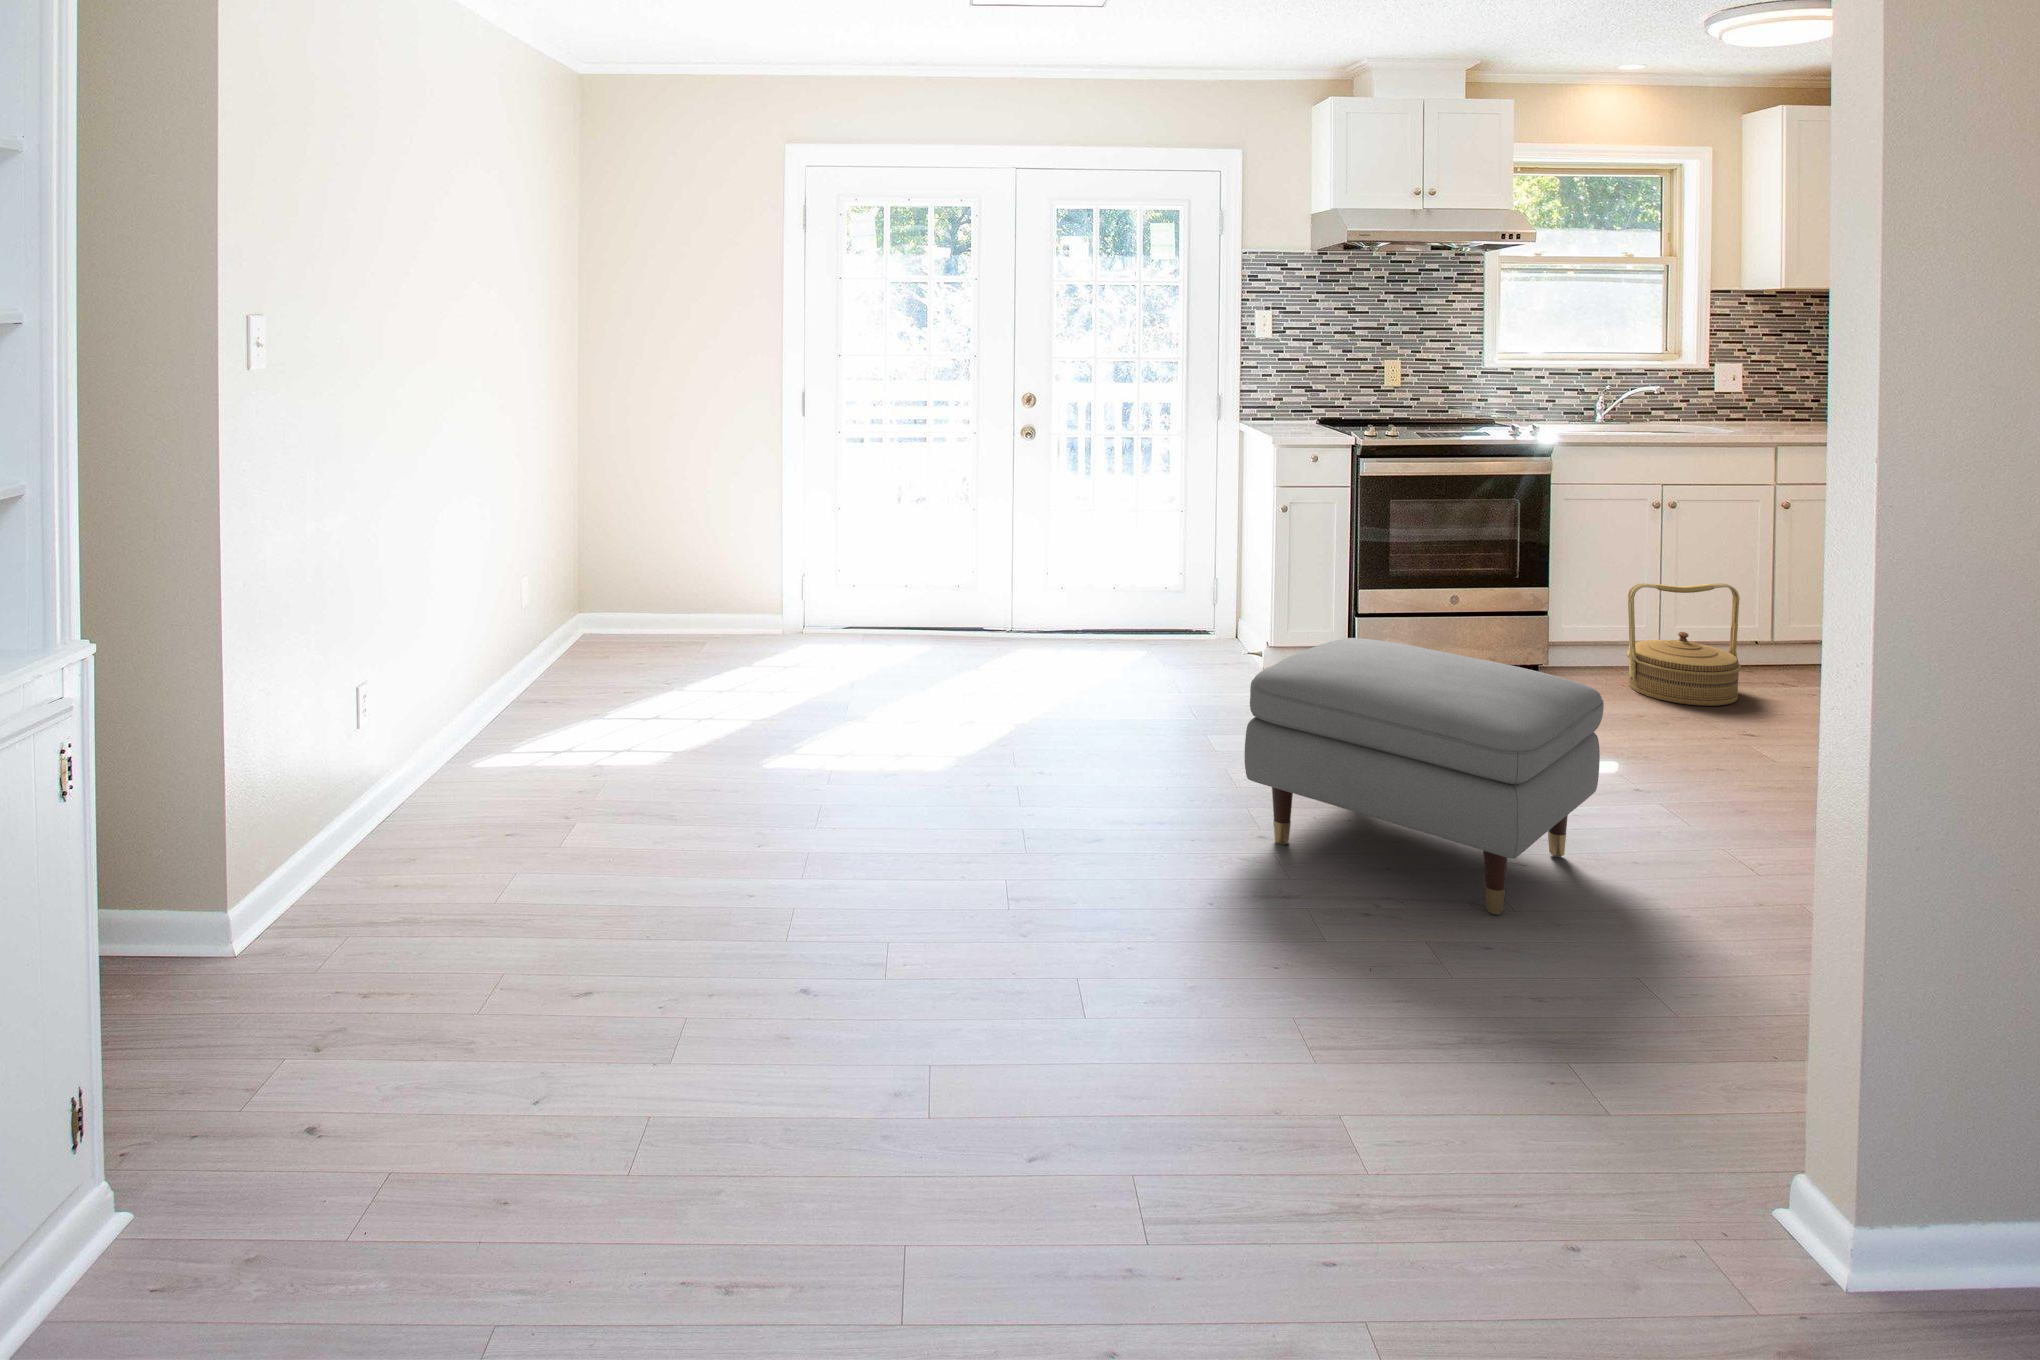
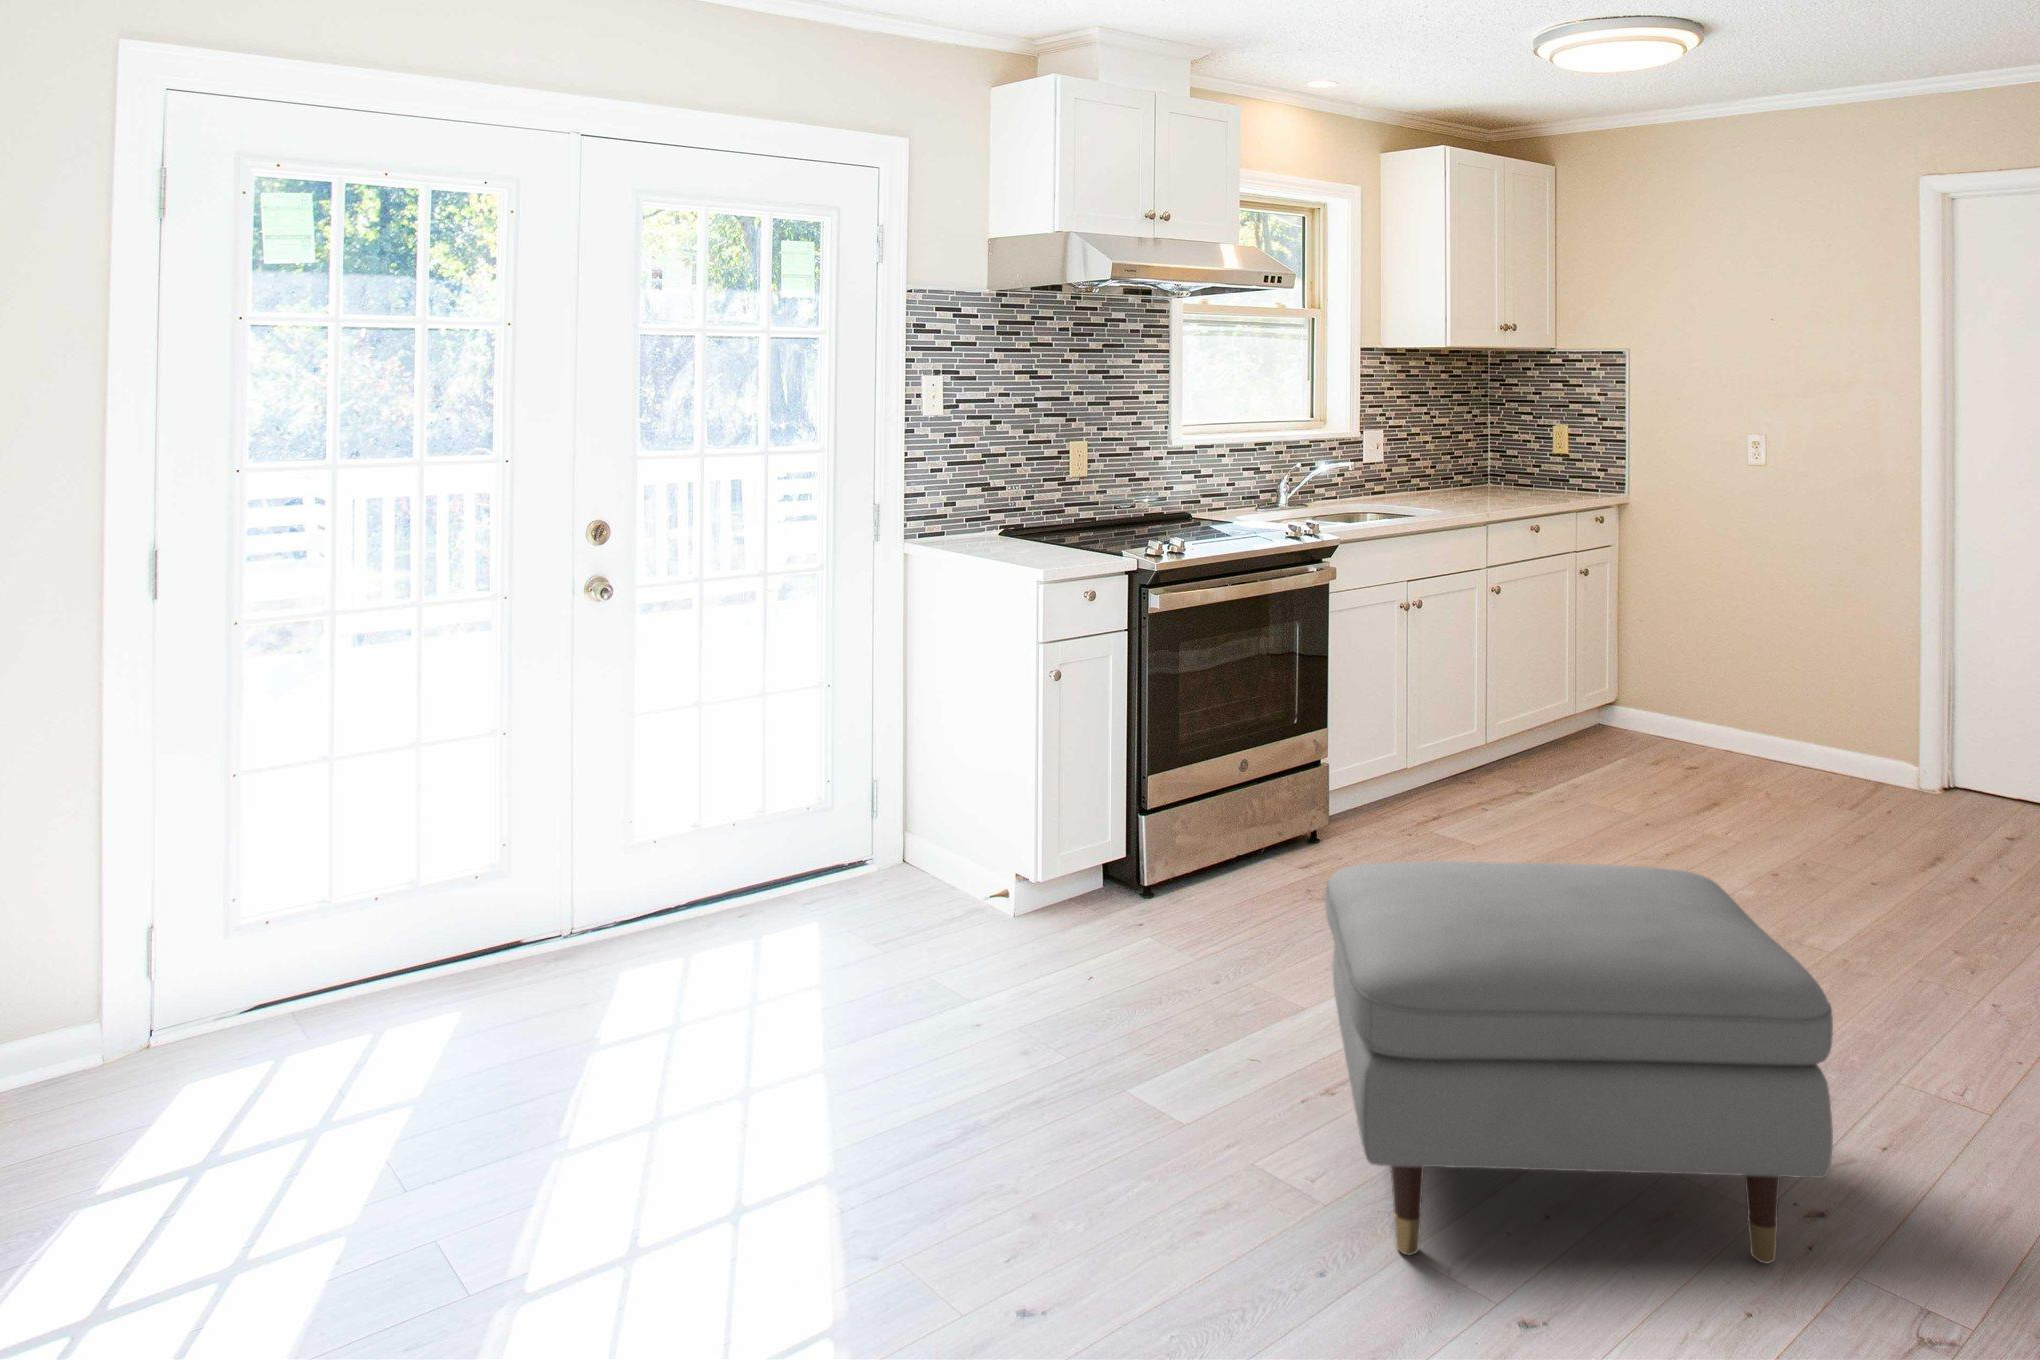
woven basket: present [1627,583,1741,706] -> none [1376,683,1496,836]

